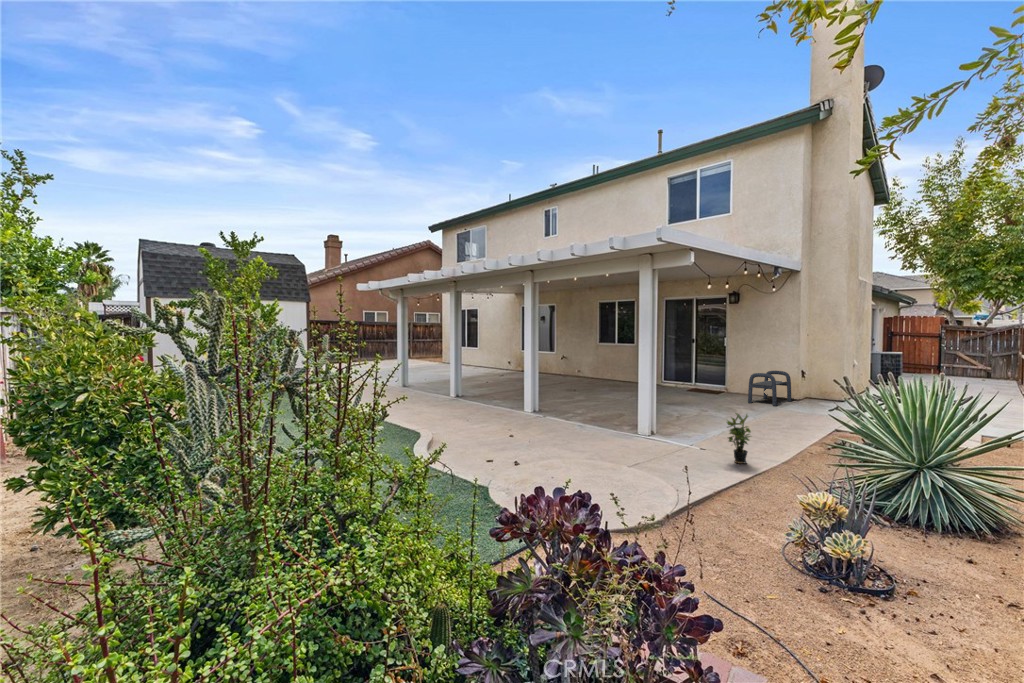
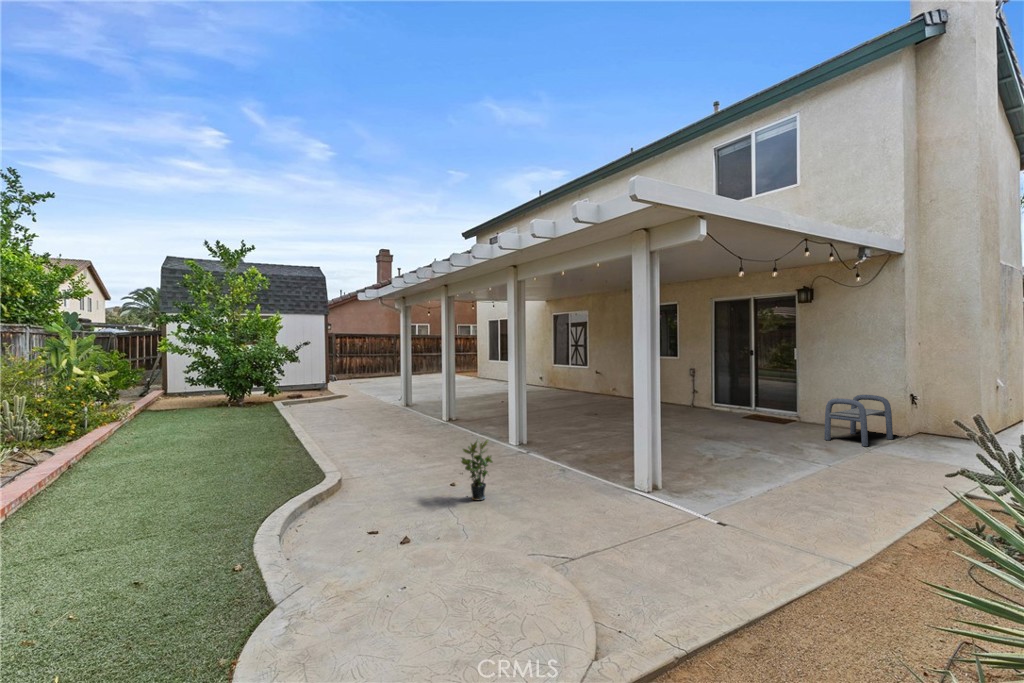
potted plant: present [727,413,751,464] -> present [461,439,493,501]

